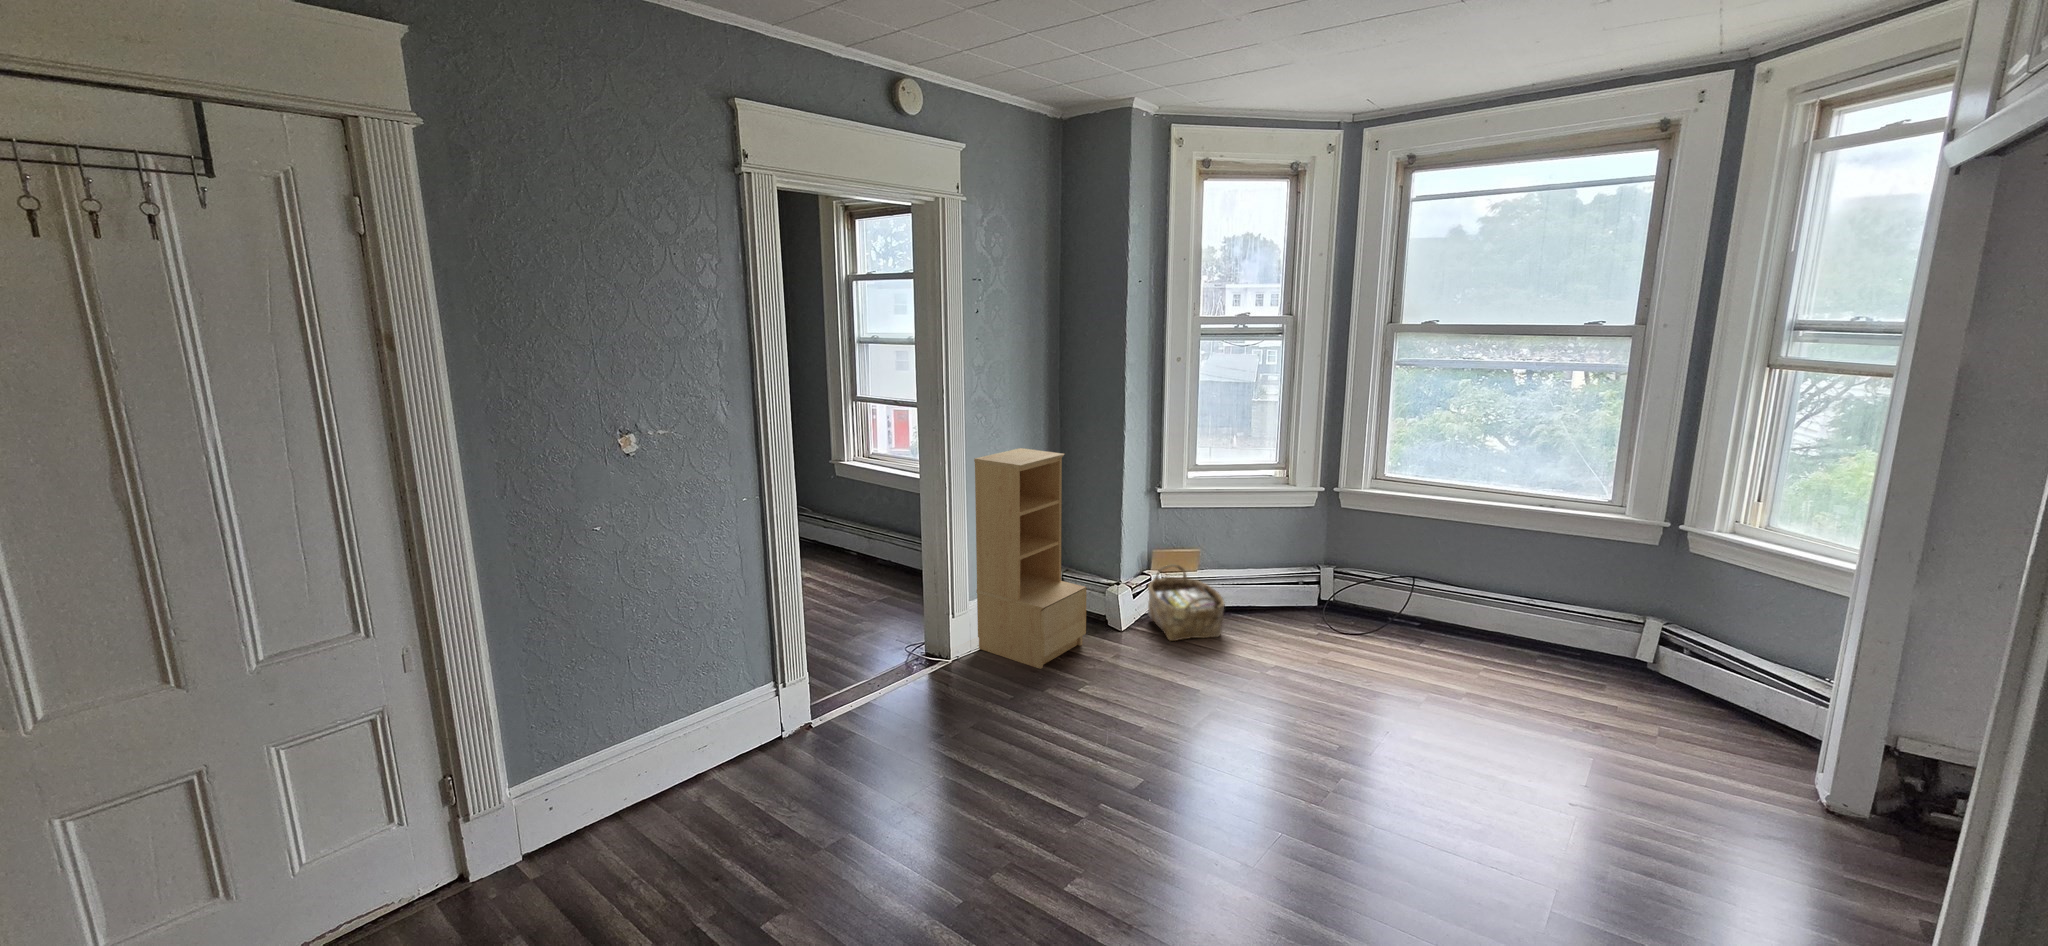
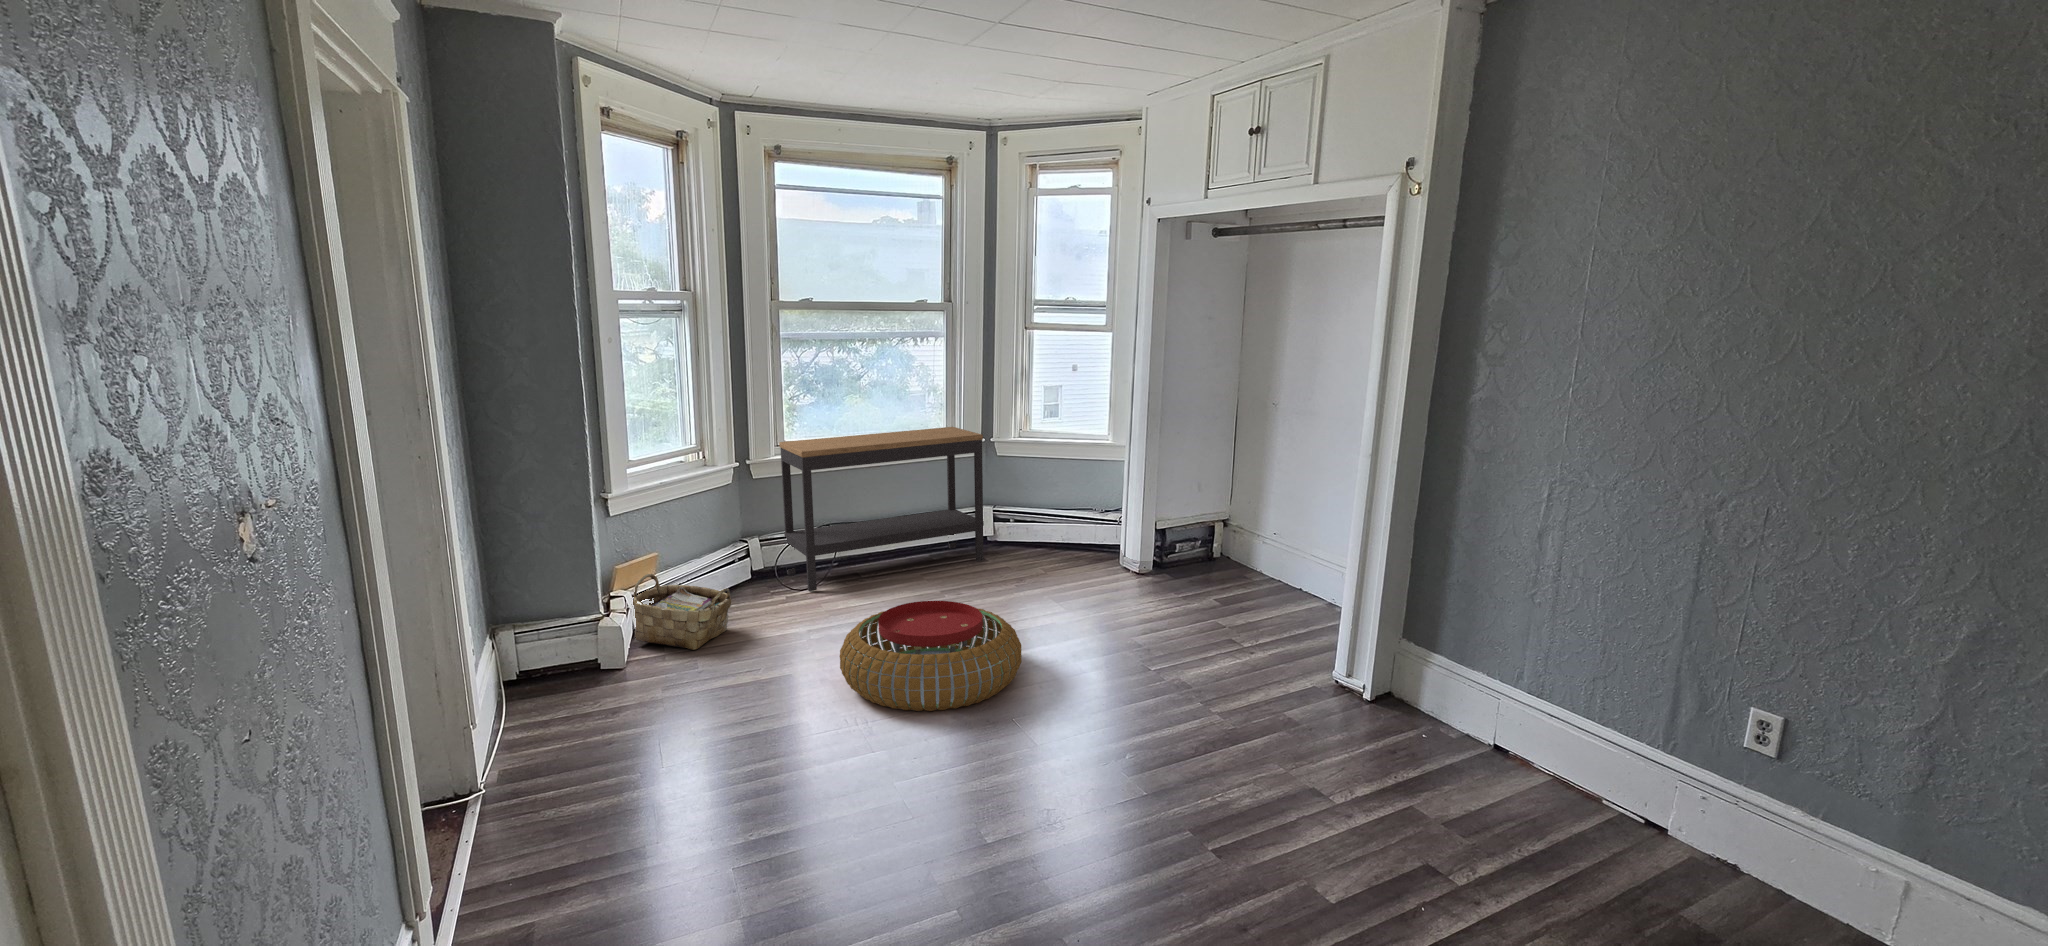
bookshelf: present [974,448,1086,669] -> none [484,462,633,744]
console table: none [1342,476,1625,686] -> present [780,427,984,591]
pouf: none [1162,672,1380,819] -> present [840,601,1022,711]

